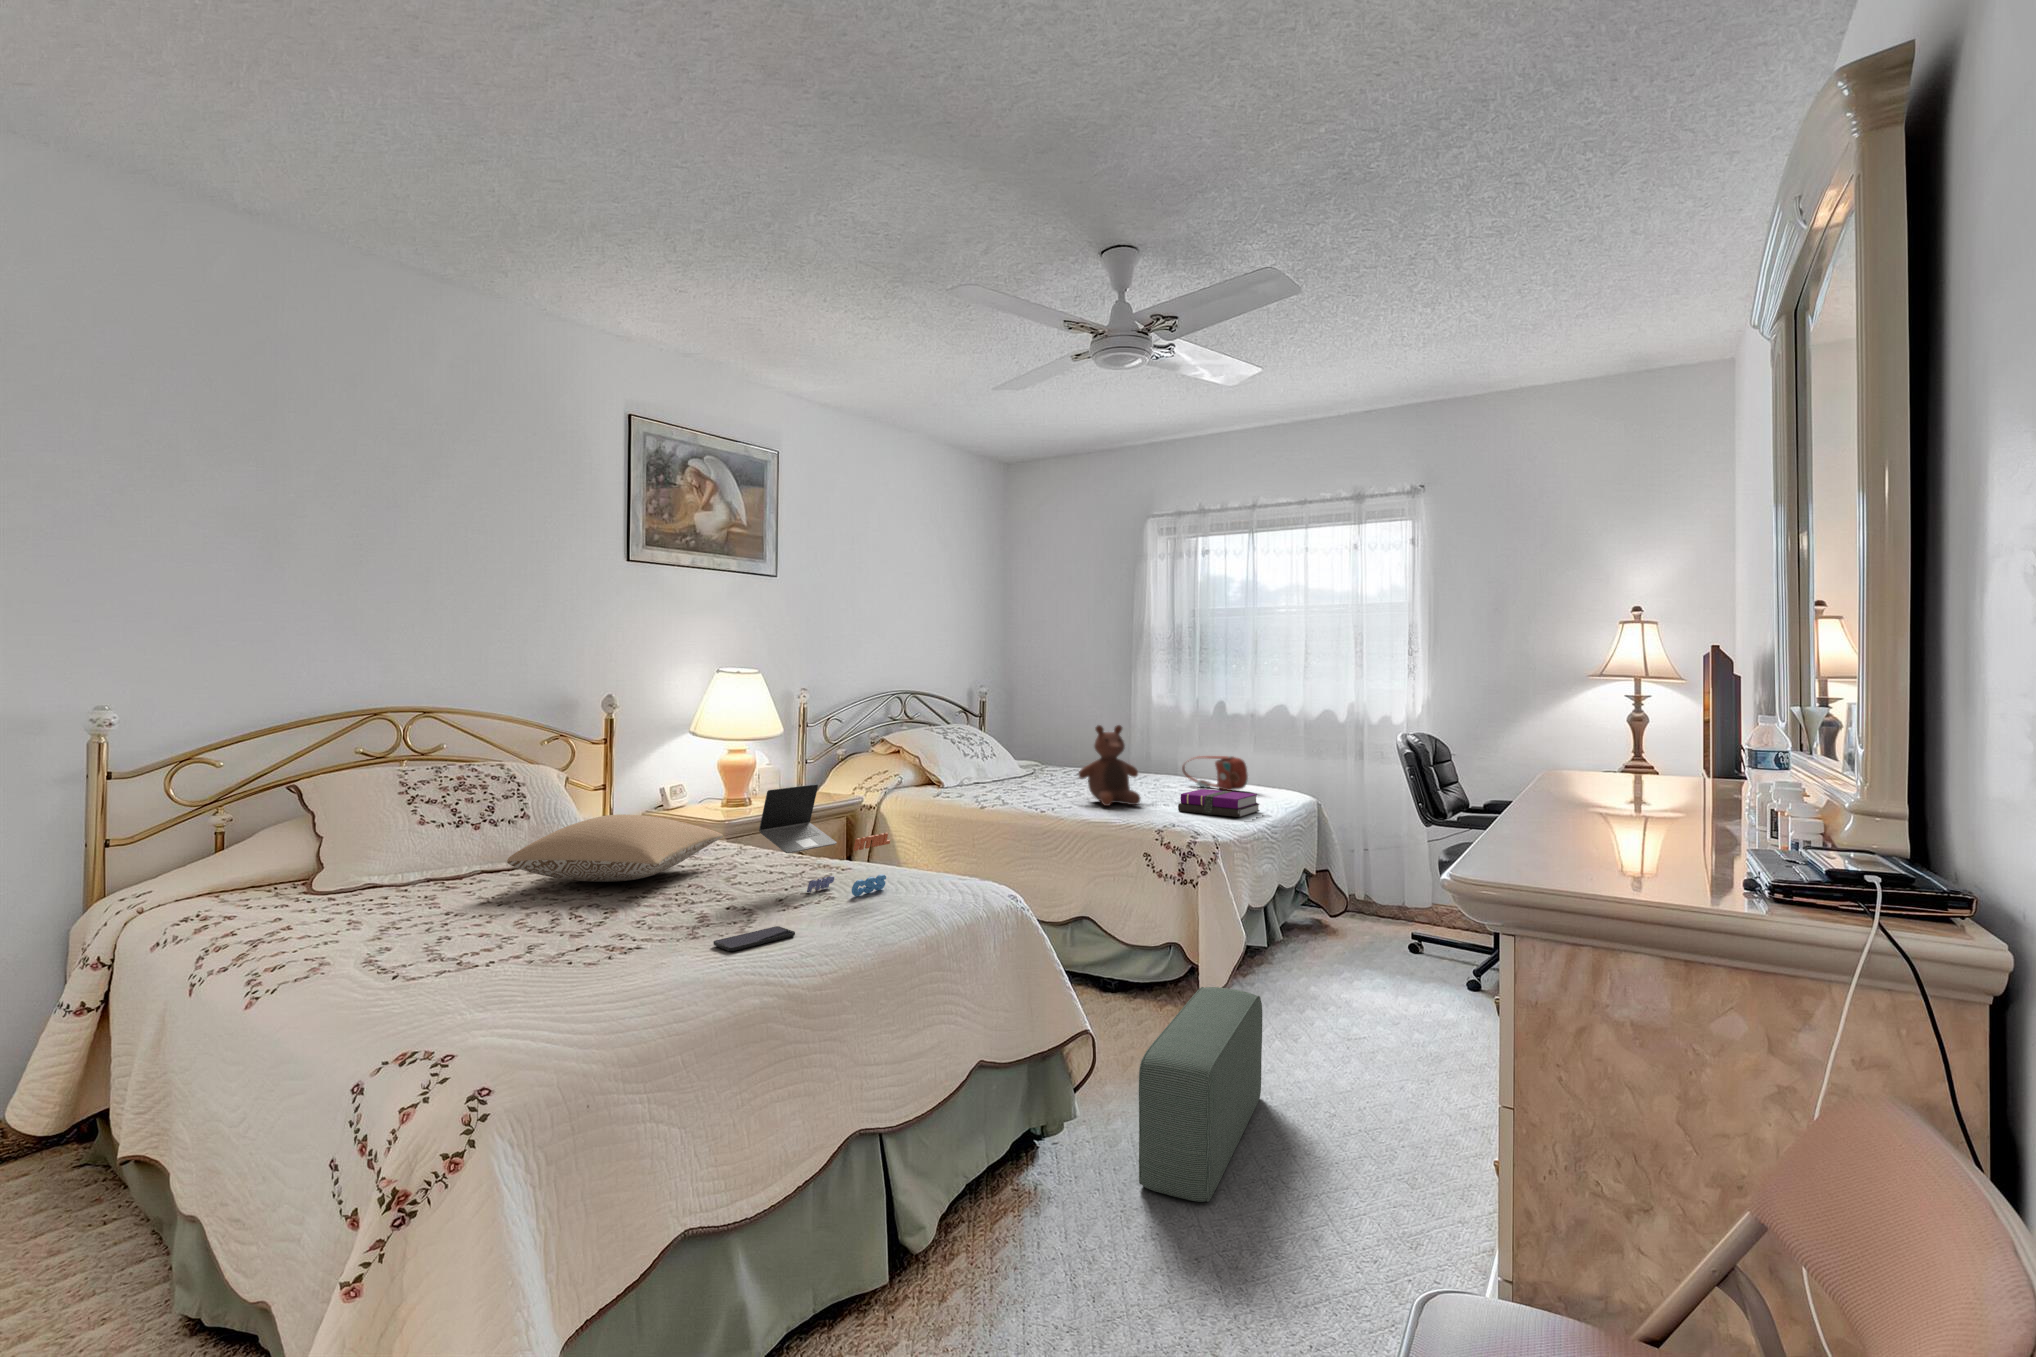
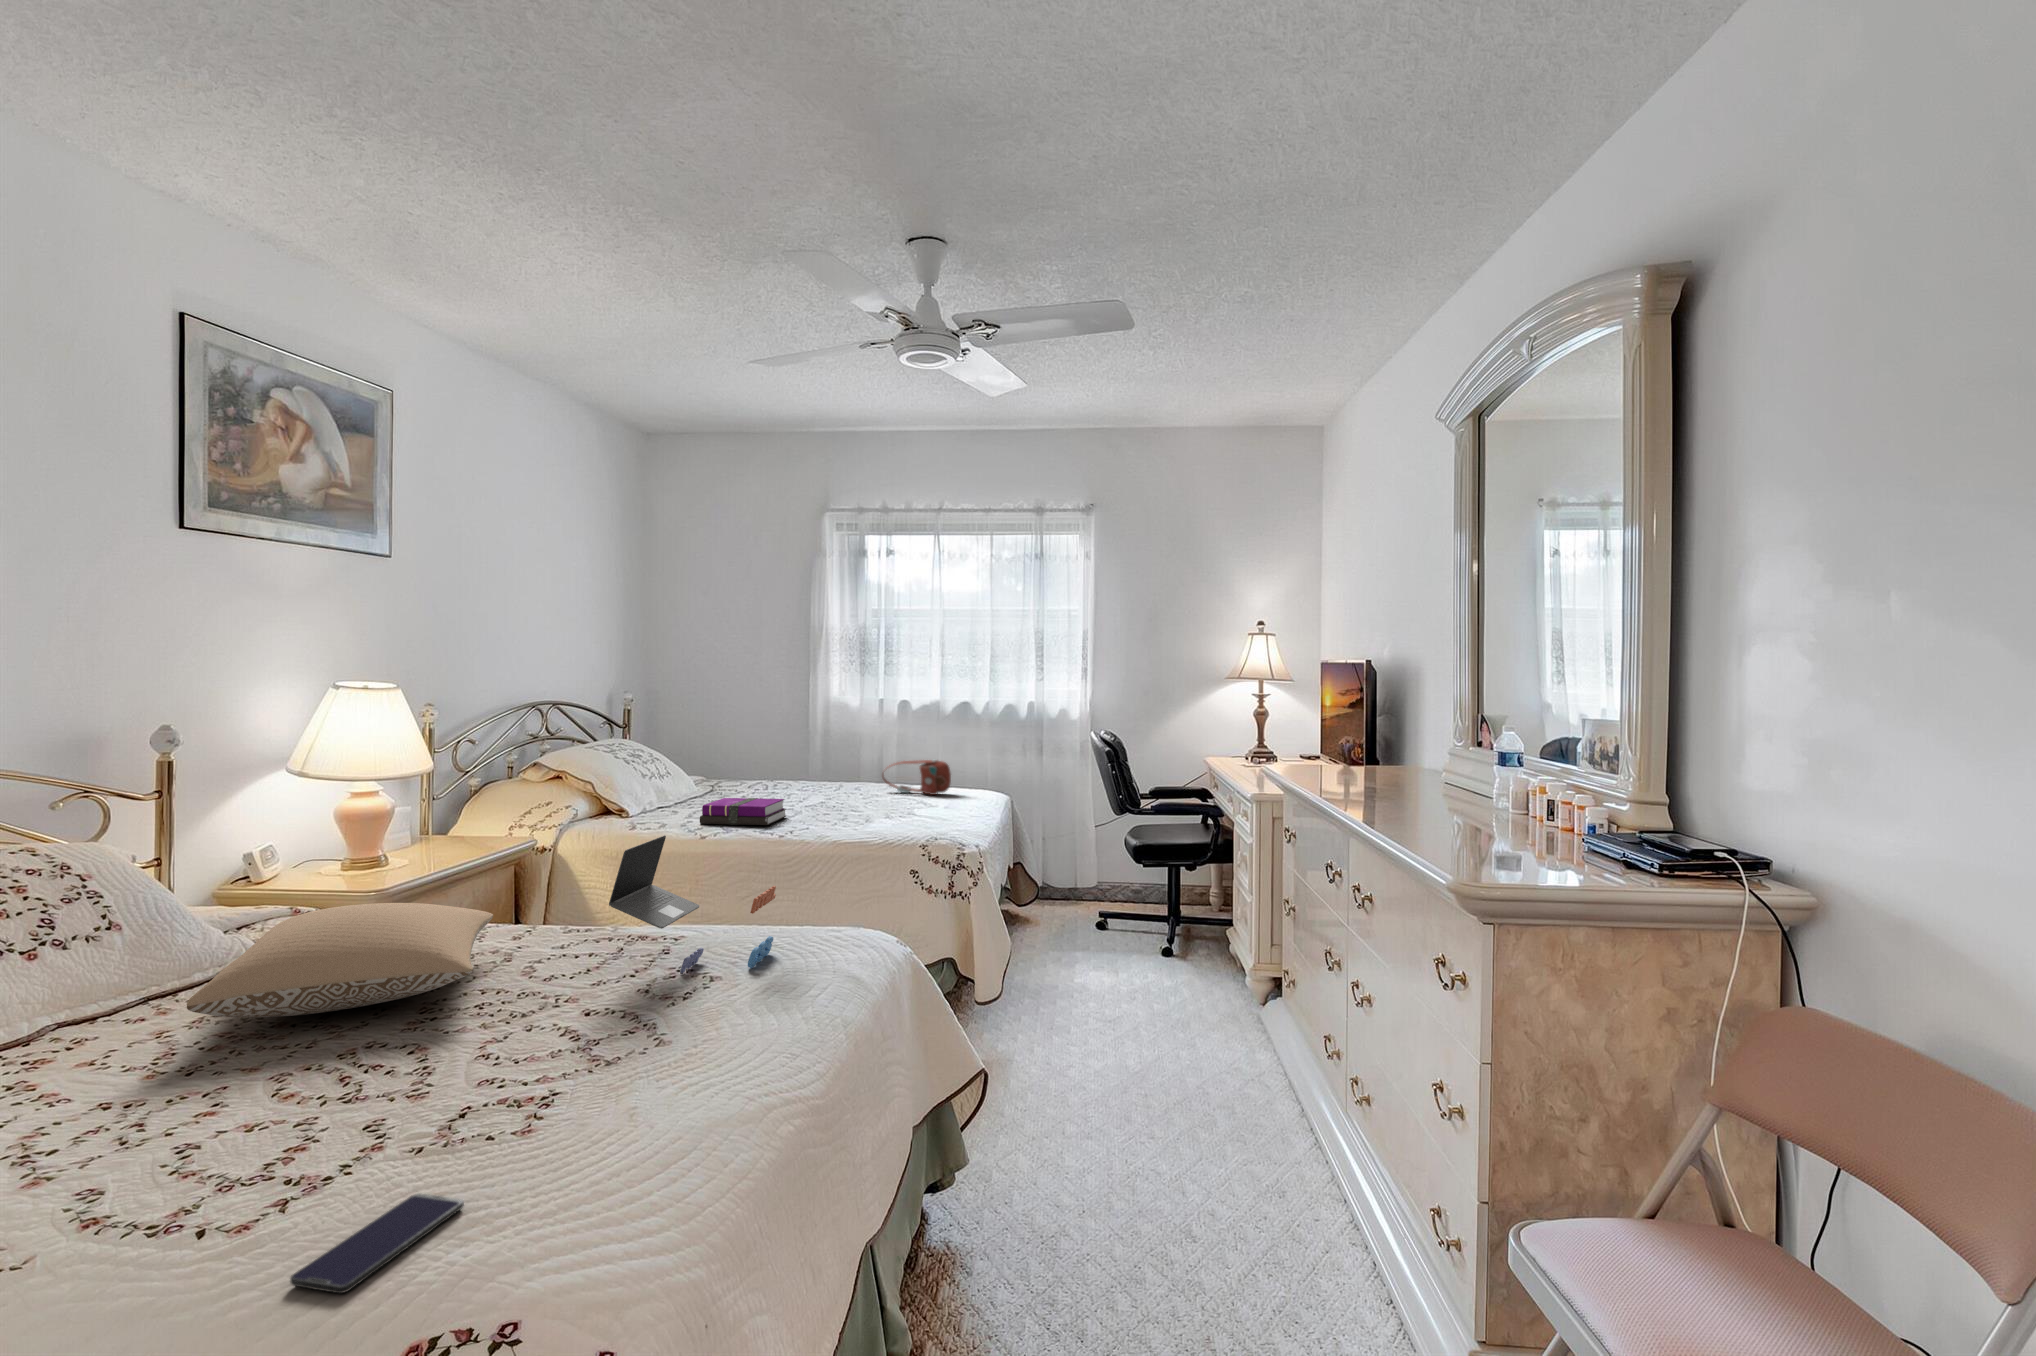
stuffed bear: present [1079,725,1141,806] -> none [806,735,876,823]
notebook: present [1178,789,1259,817] -> present [700,798,786,825]
smartphone: present [713,926,795,951] -> present [290,1193,464,1293]
pouf: present [1139,987,1262,1202] -> none [1035,995,1135,1215]

